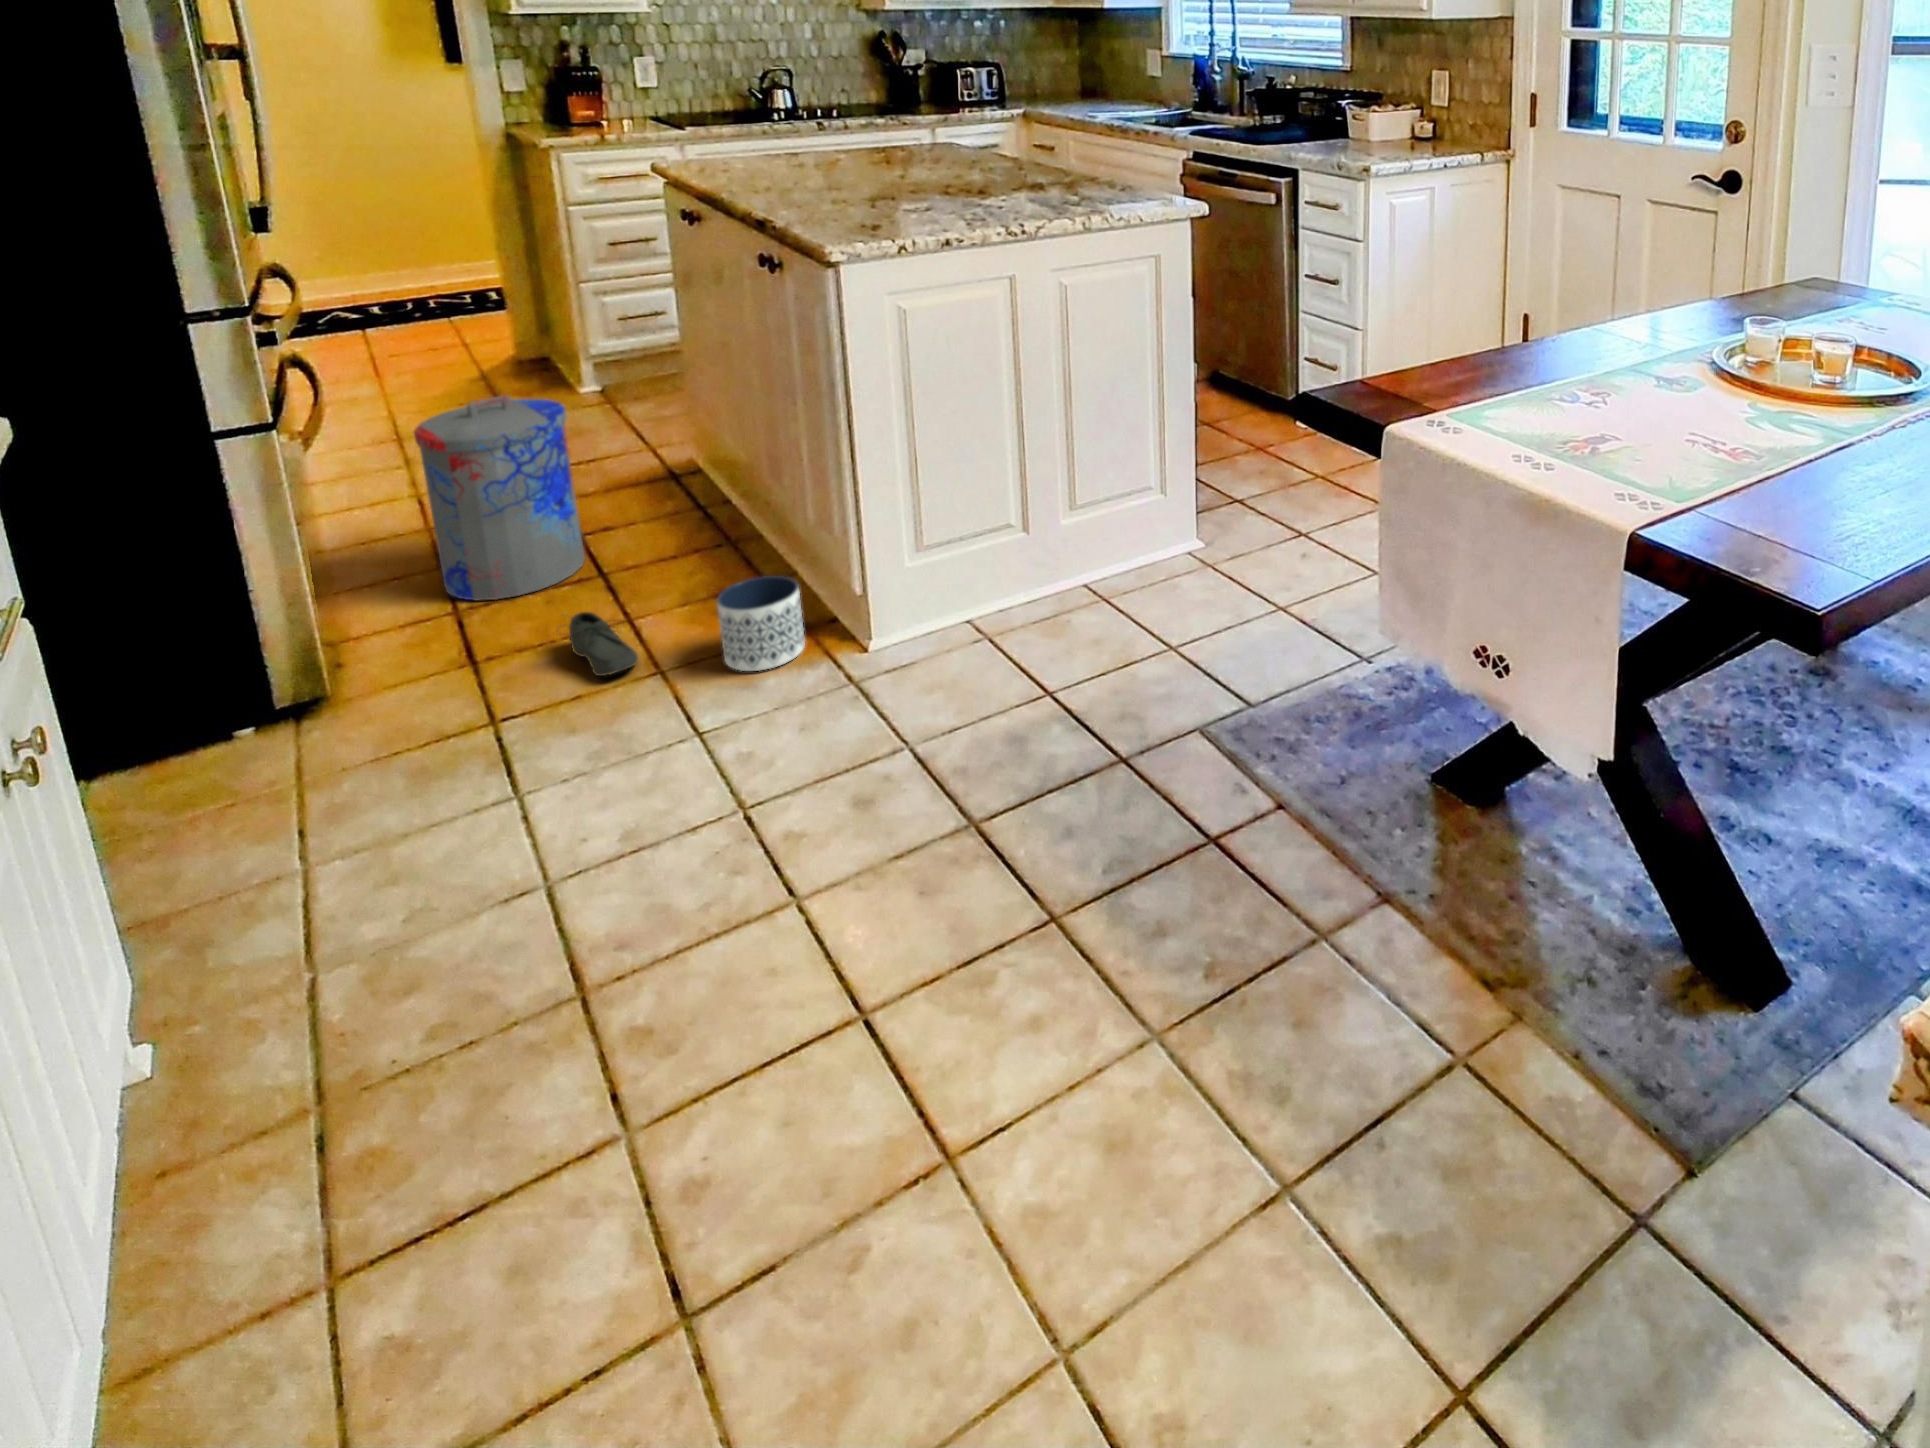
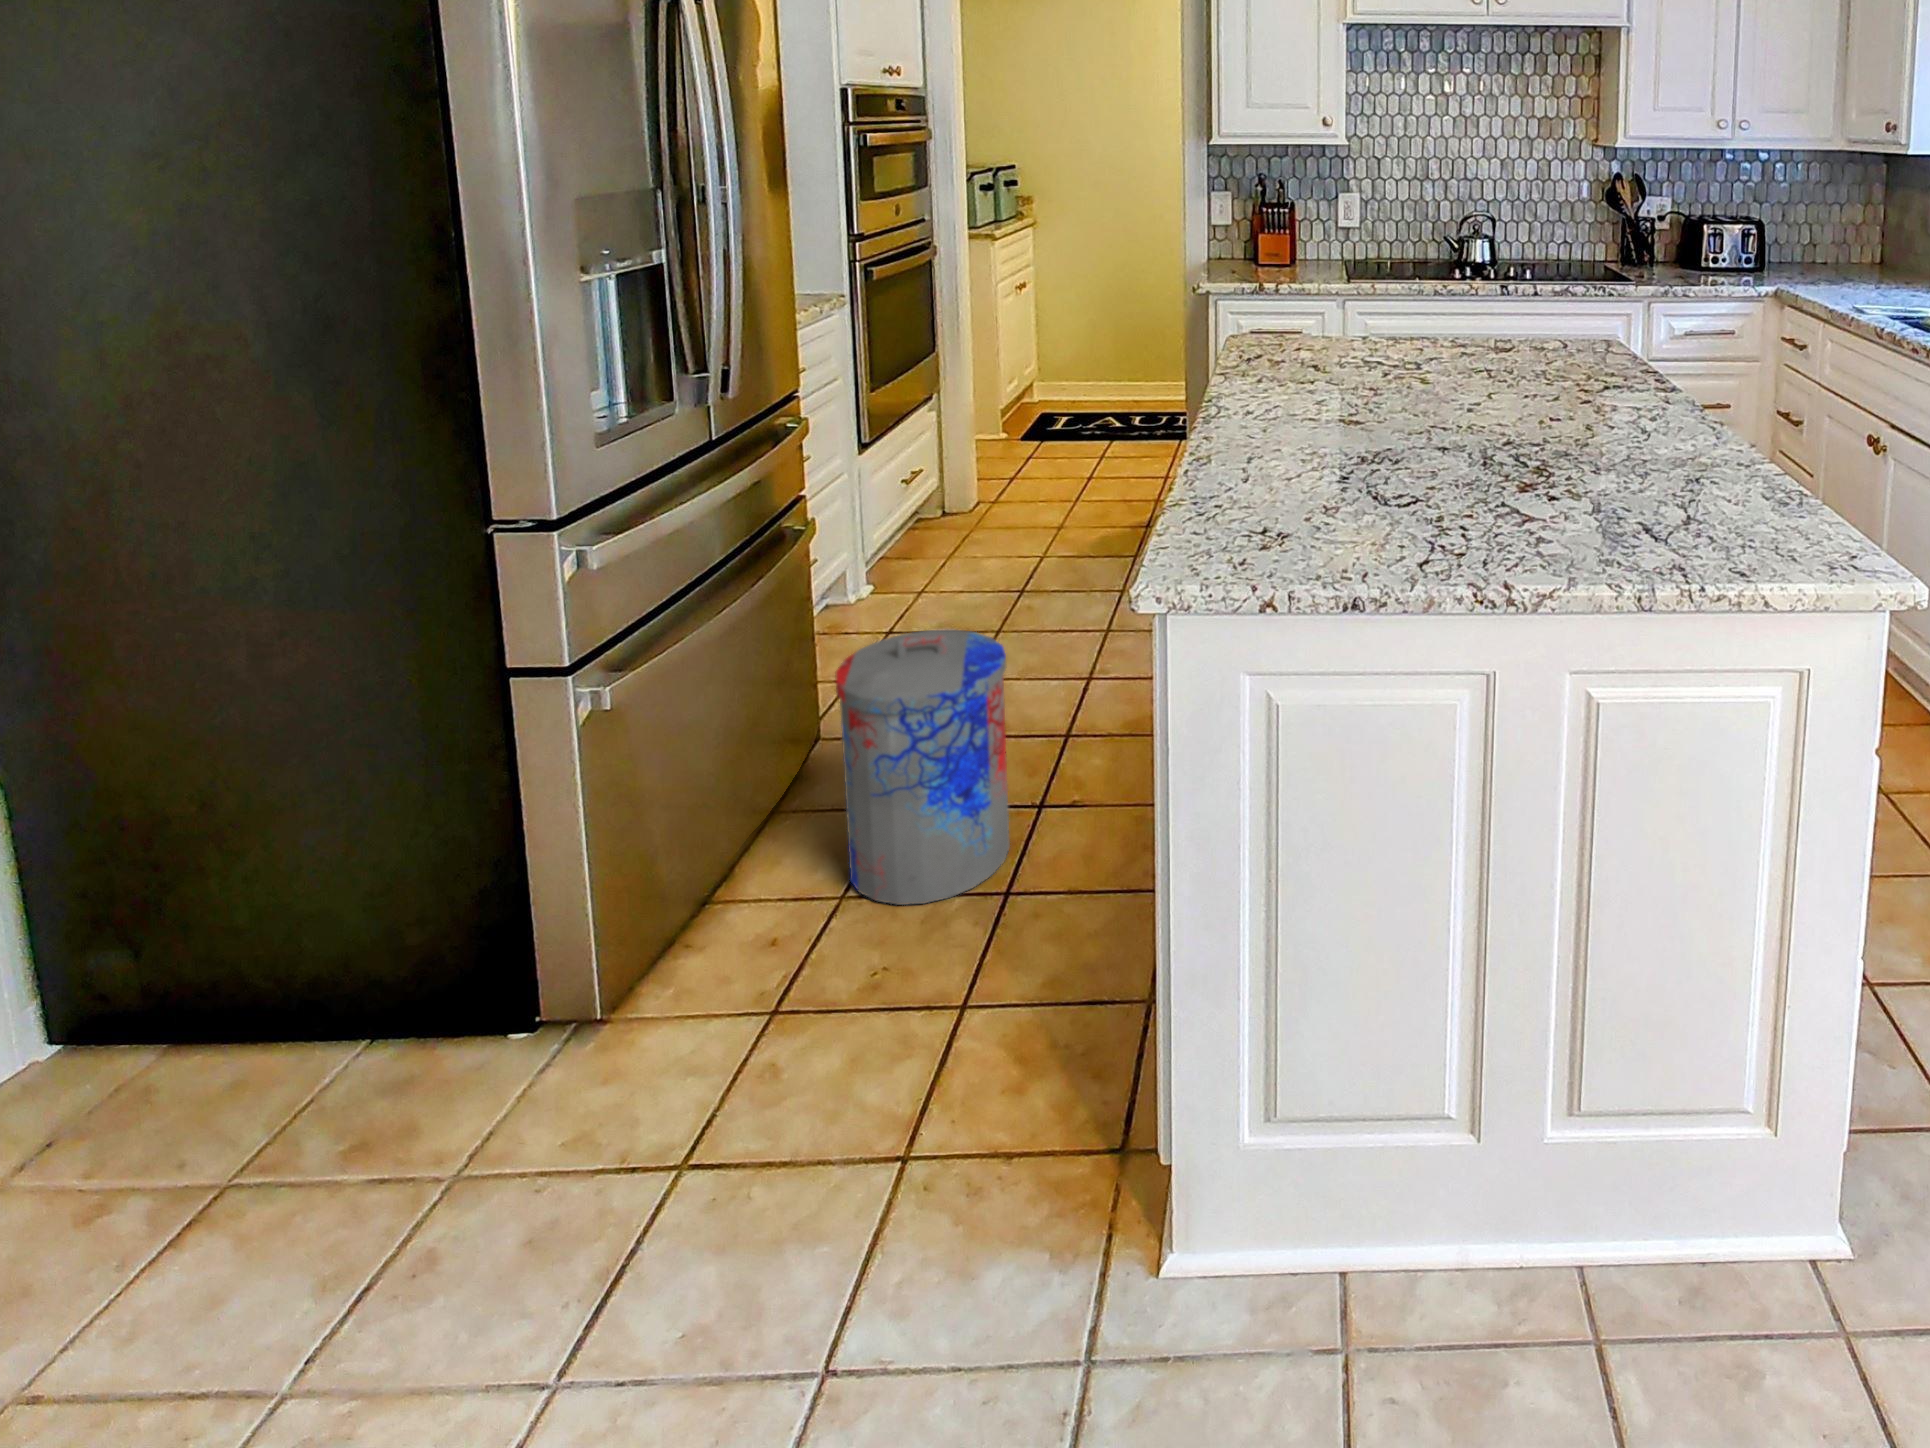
planter: present [717,576,805,671] -> none [953,1068,1083,1263]
shoe: present [569,612,638,676] -> none [809,1005,900,1156]

